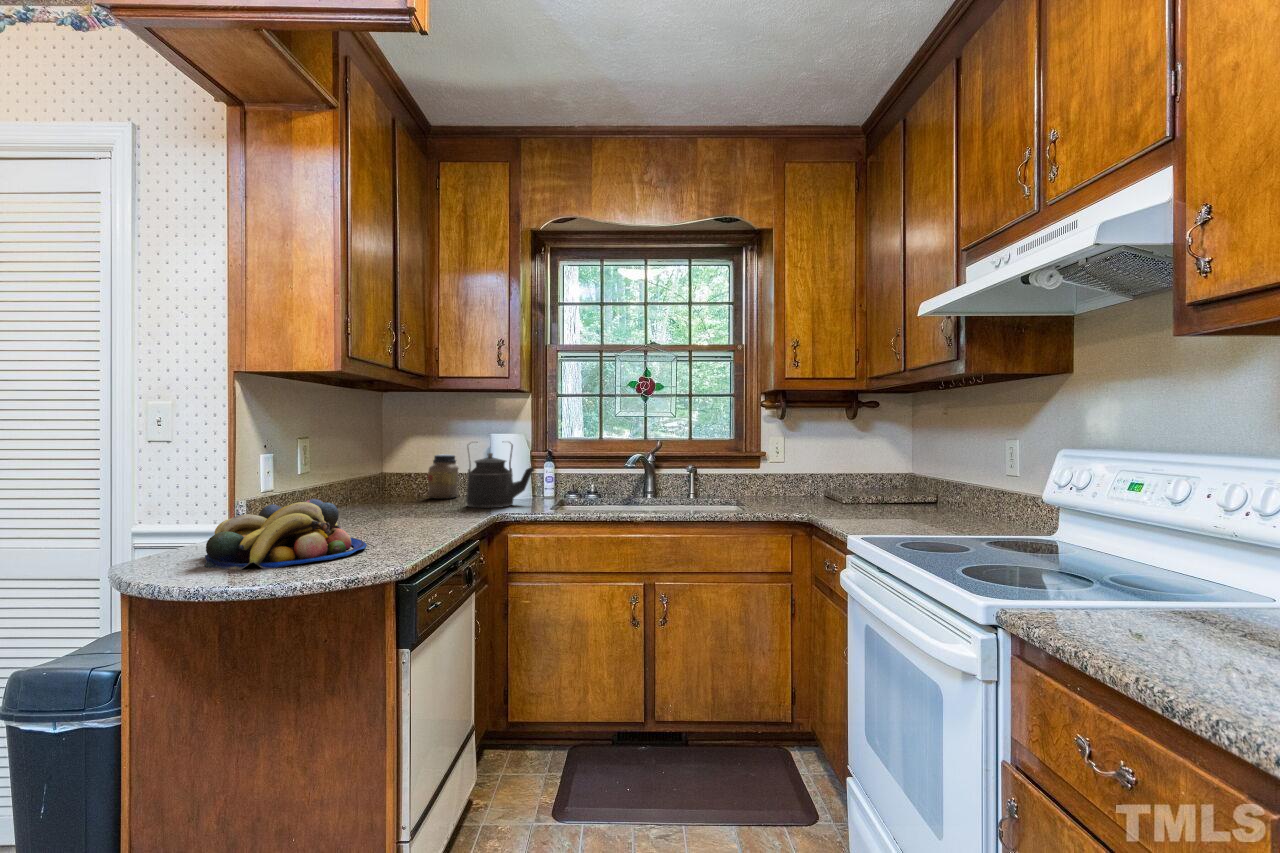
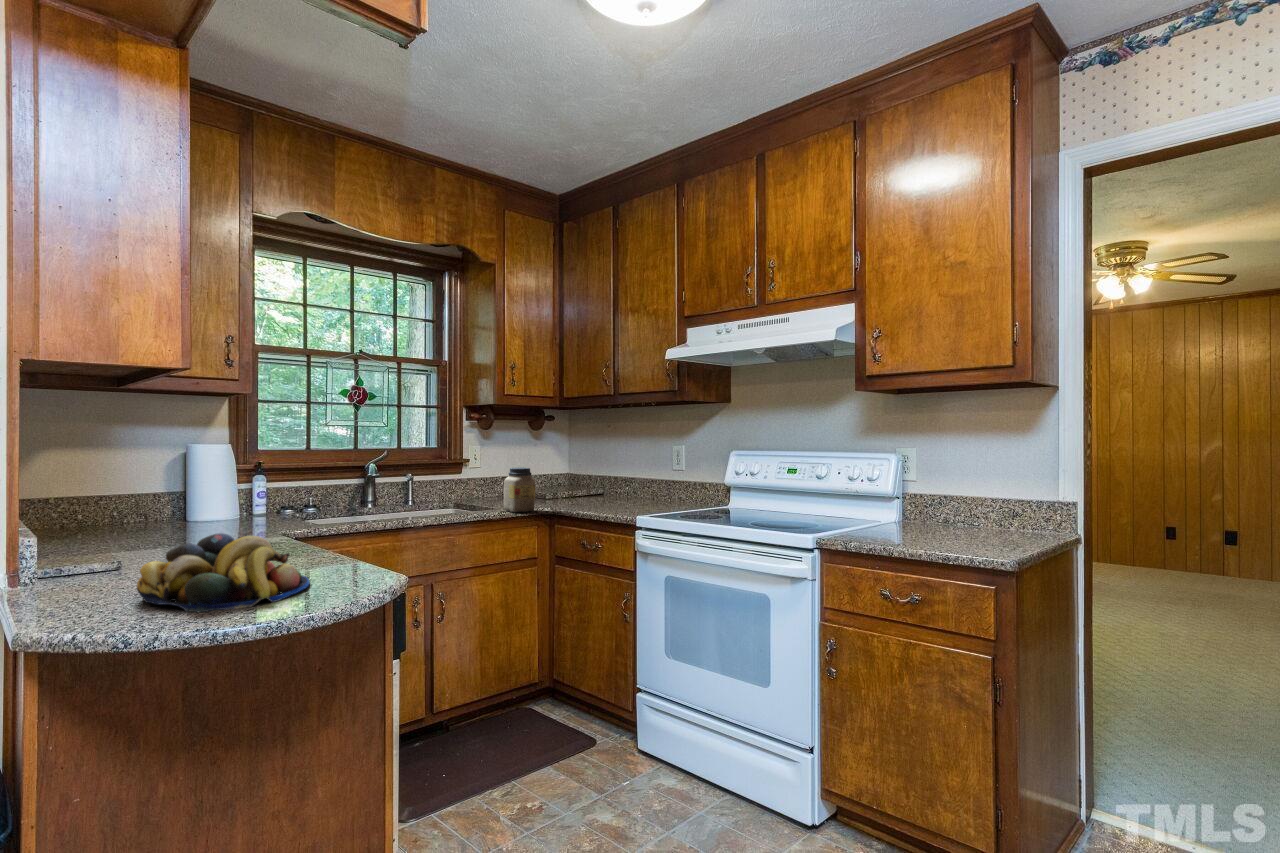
kettle: present [466,444,535,508] -> none [194,457,271,534]
jar: present [428,454,459,499] -> present [504,467,536,513]

